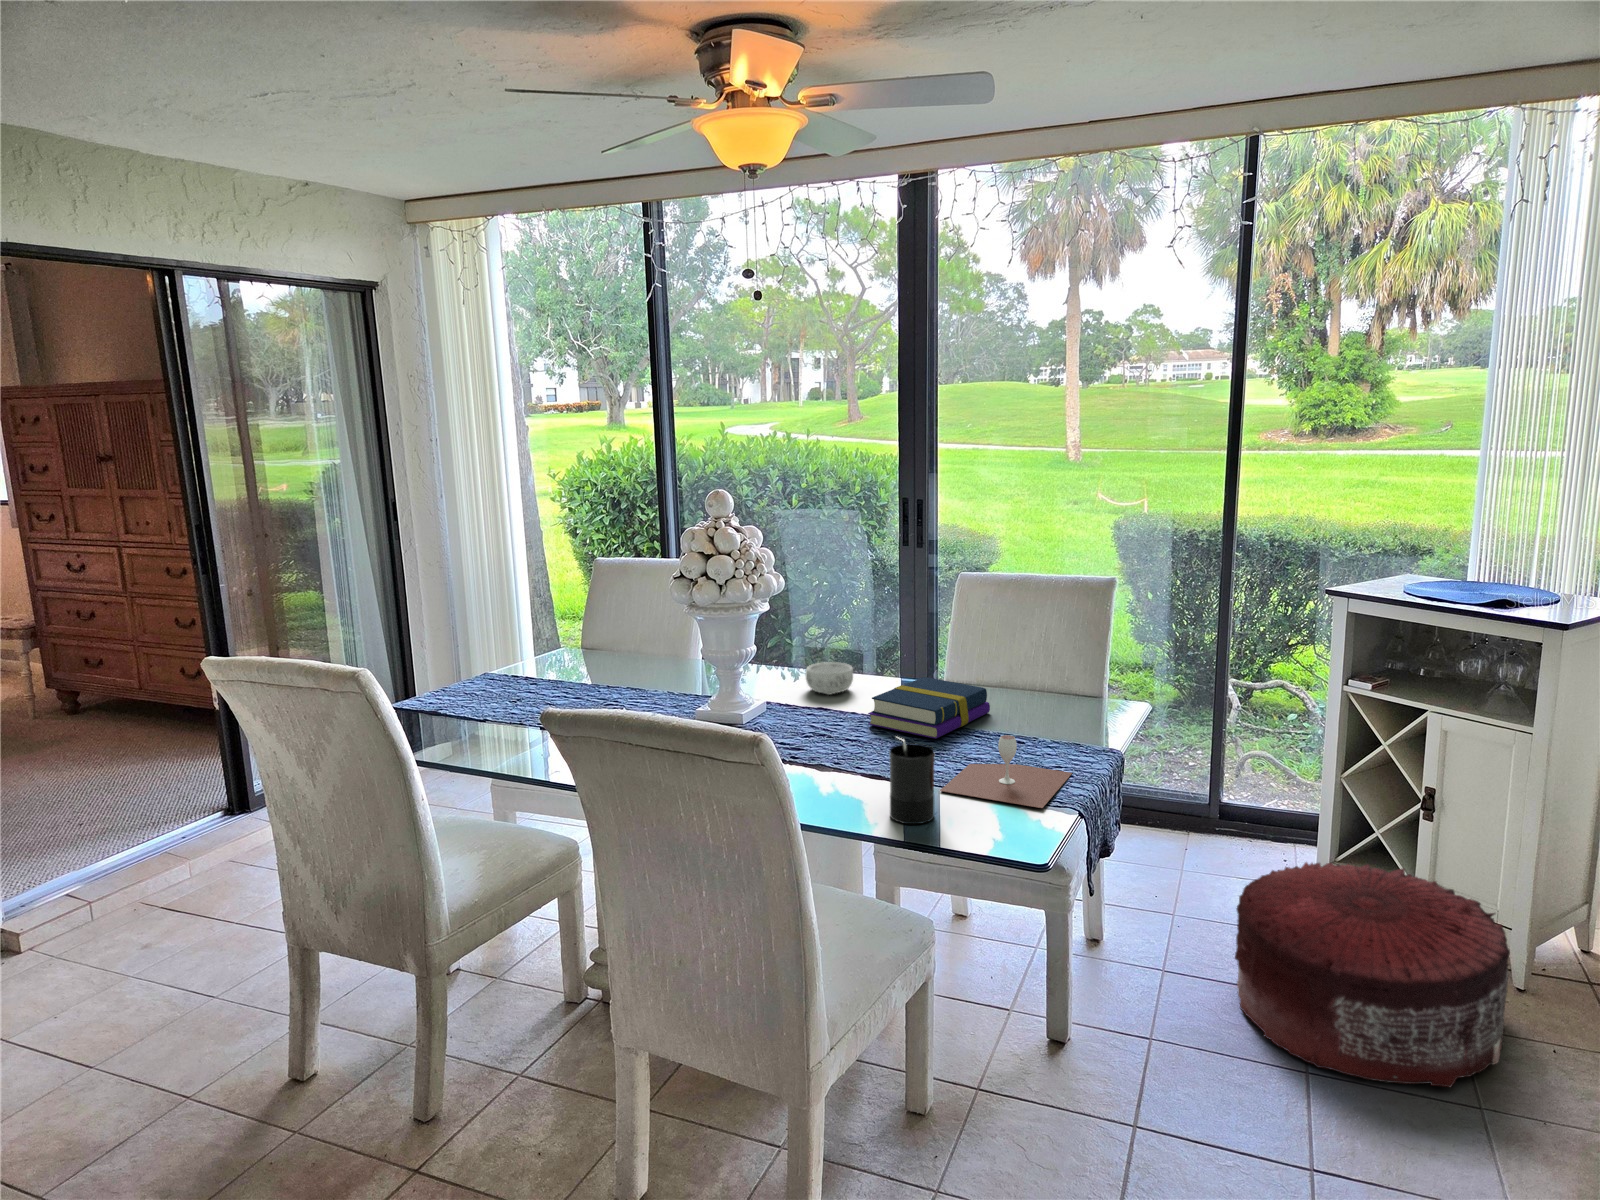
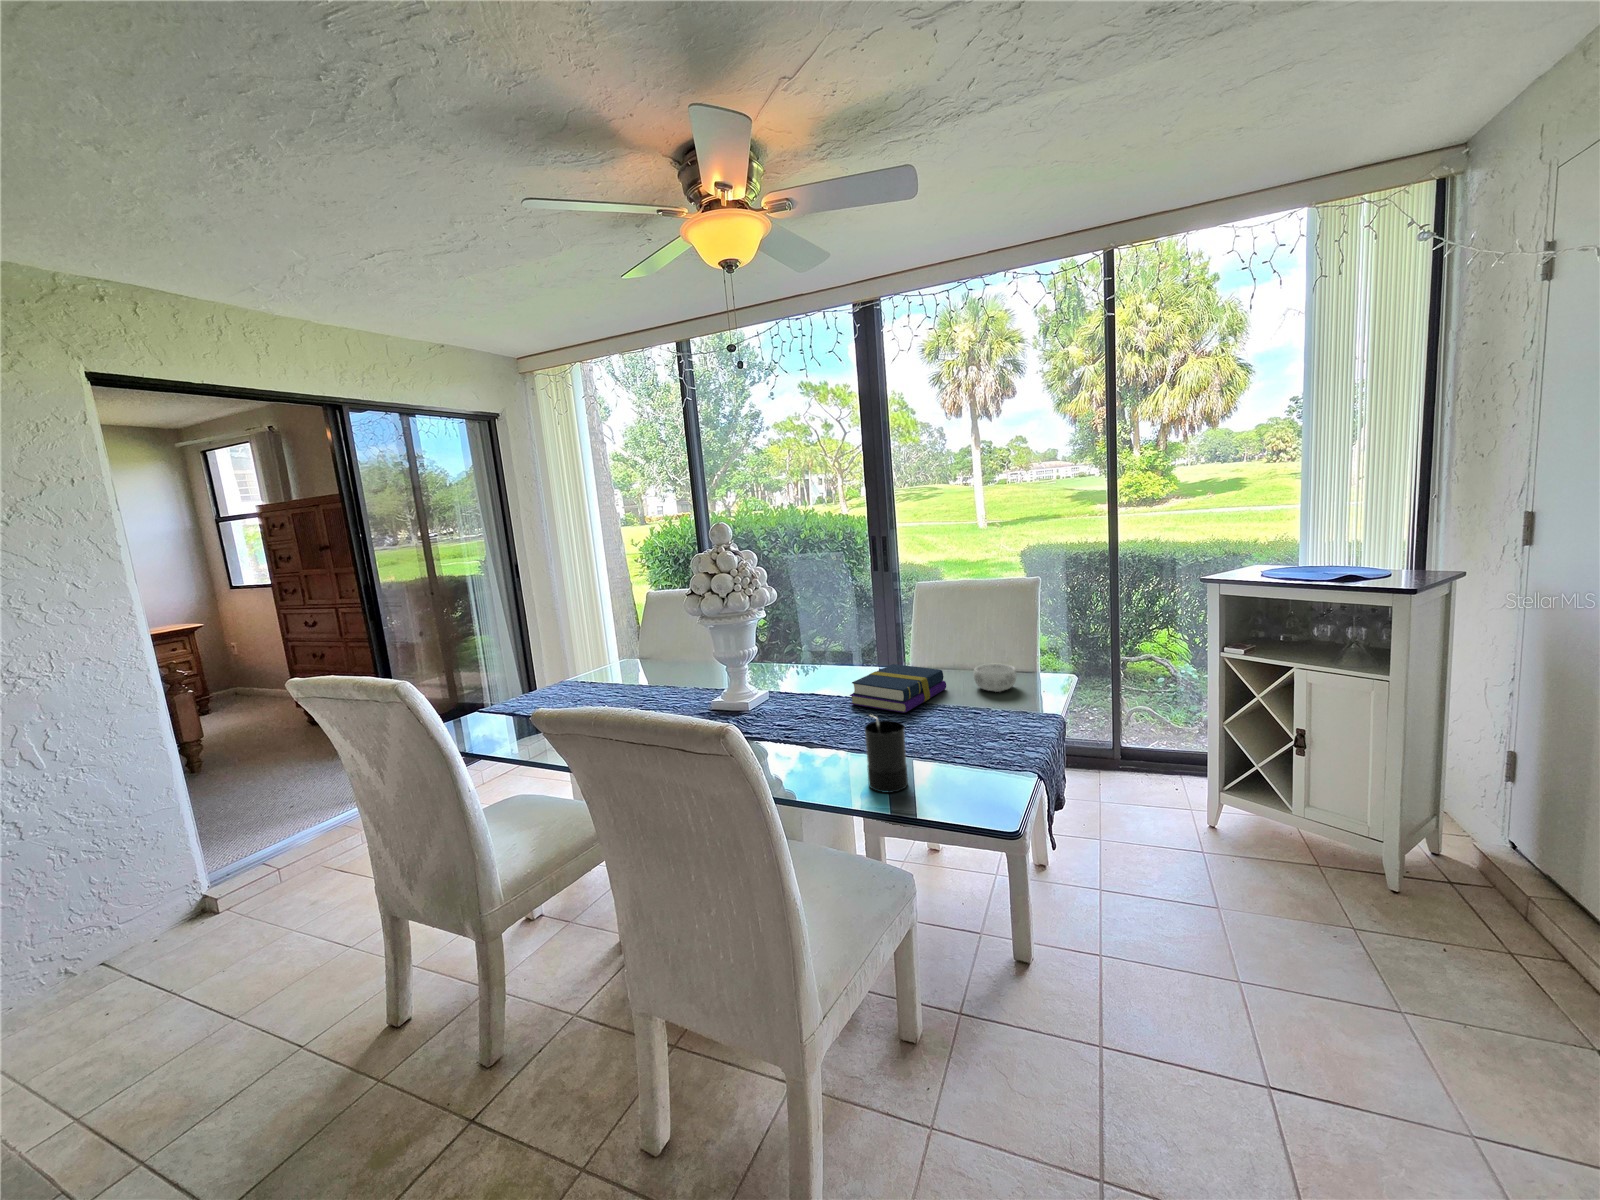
decorative bowl: present [806,662,853,695] -> present [974,664,1017,692]
wine glass: present [940,735,1072,808] -> none [911,708,1023,771]
pouf: present [1235,862,1510,1087] -> none [1161,794,1419,1001]

